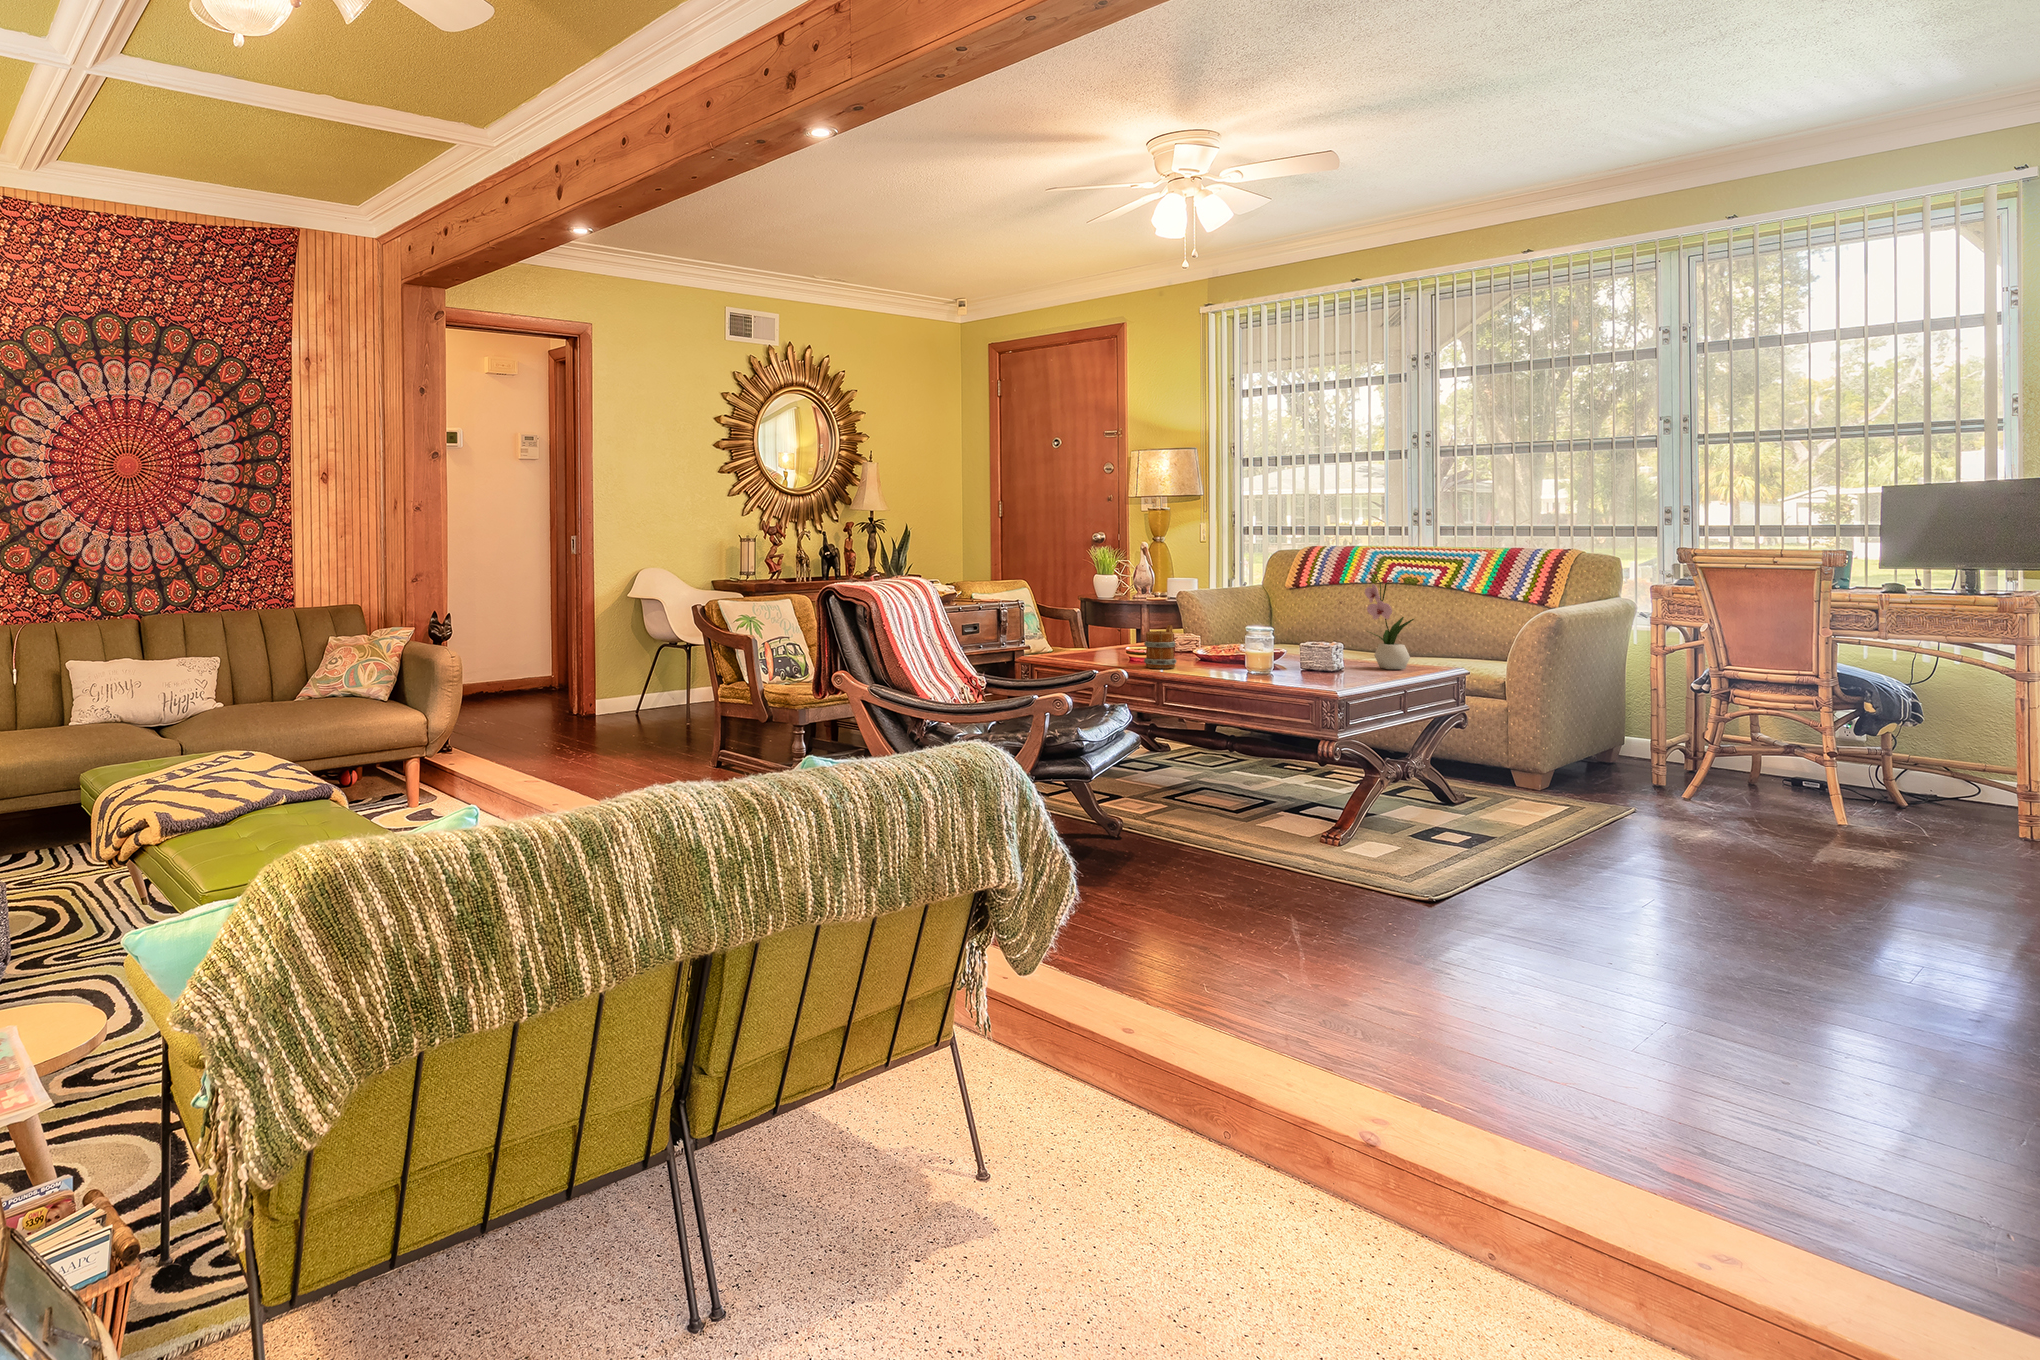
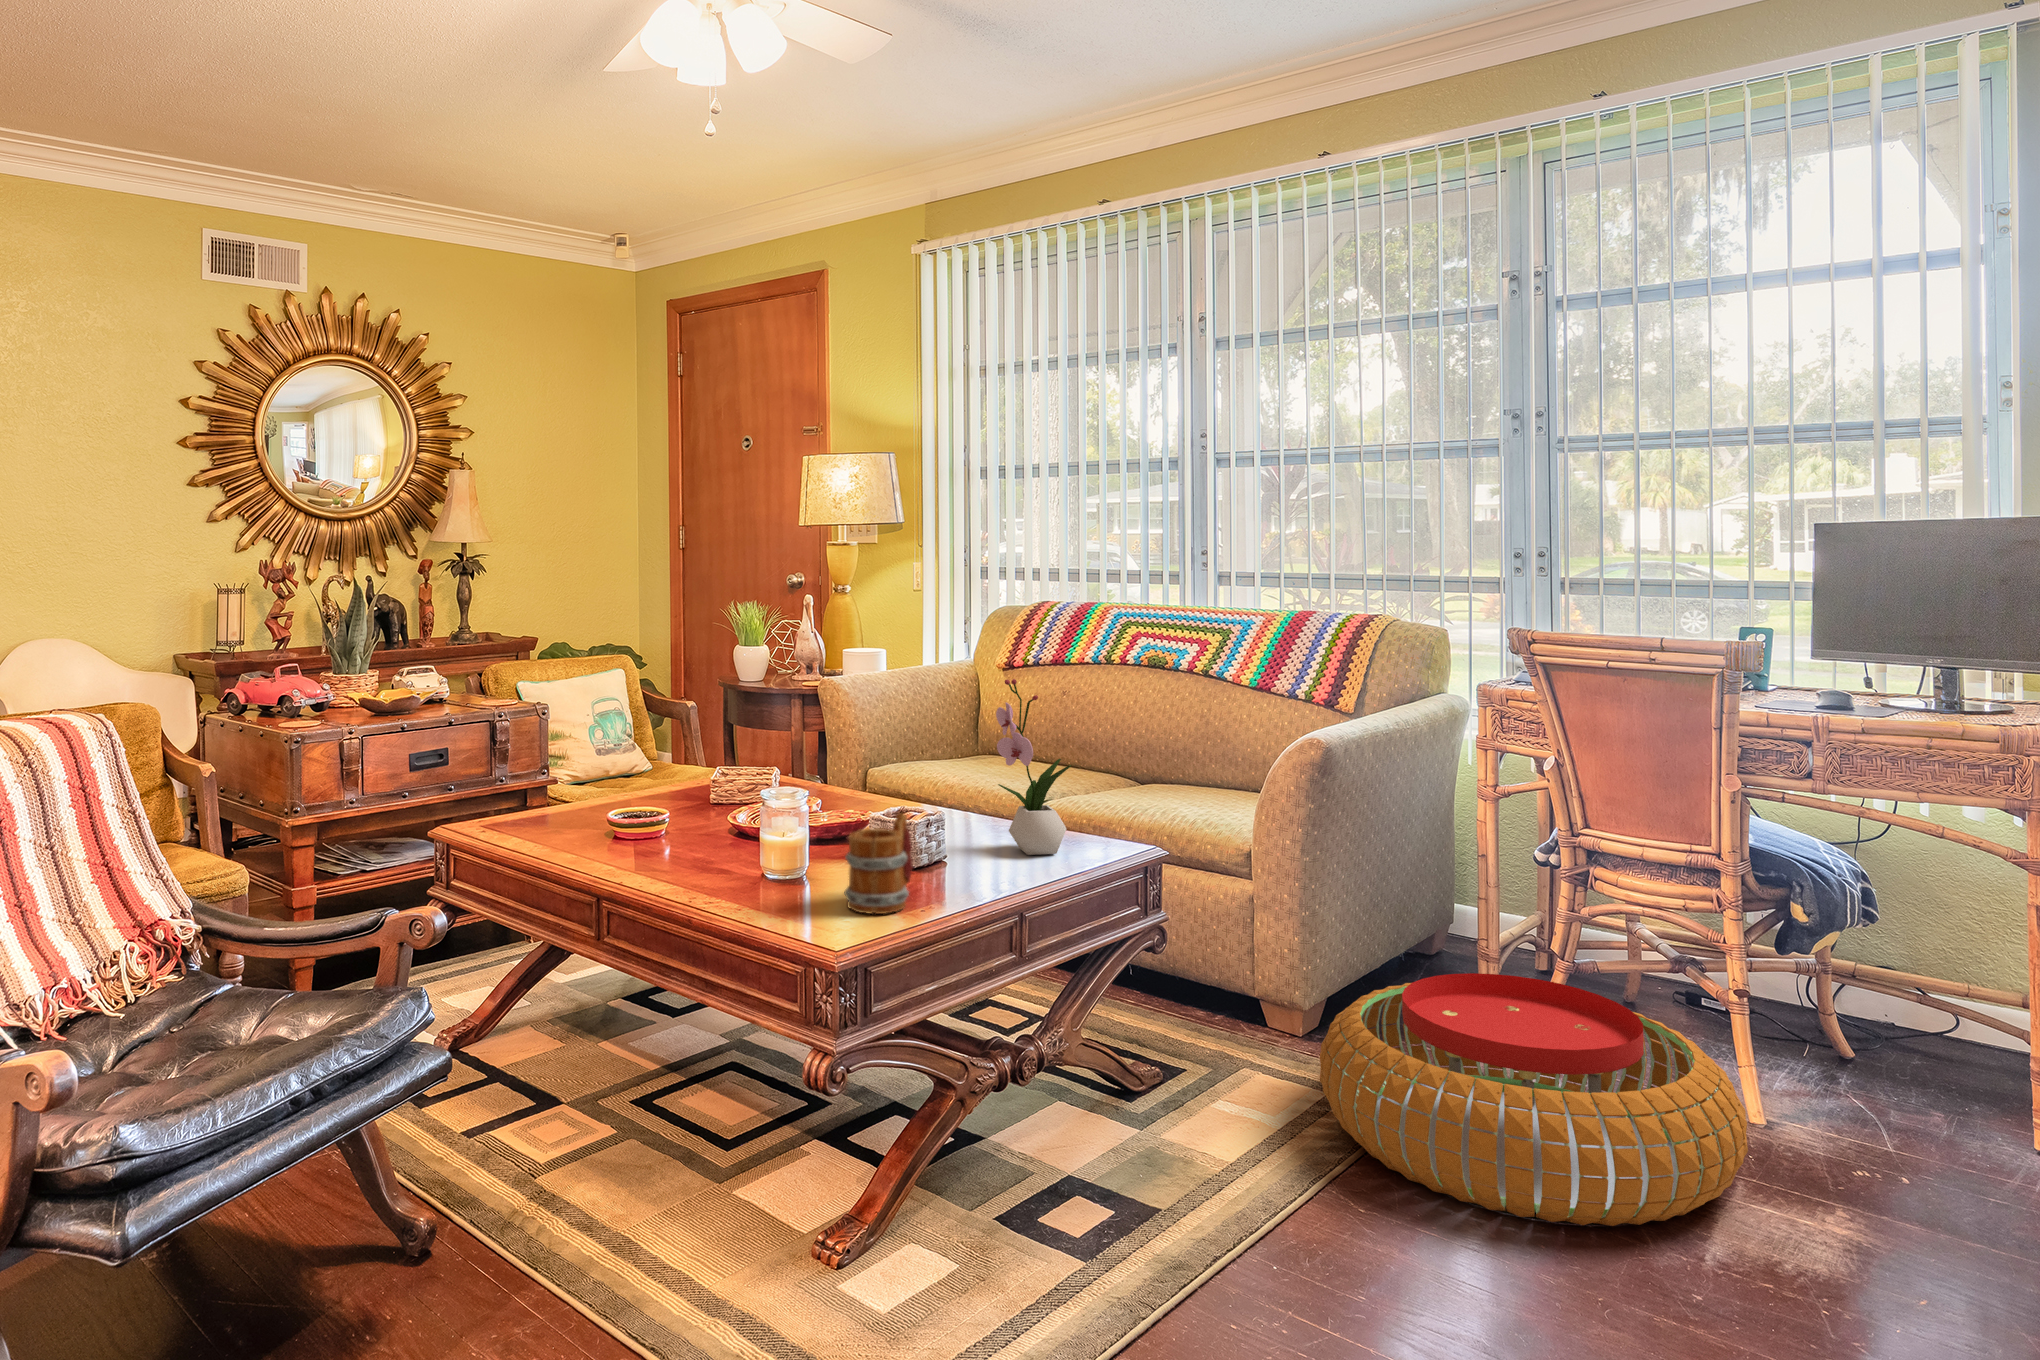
mug: present [1144,625,1177,669] -> present [844,813,913,914]
pouf: none [1569,740,1836,848] -> present [1320,973,1748,1226]

